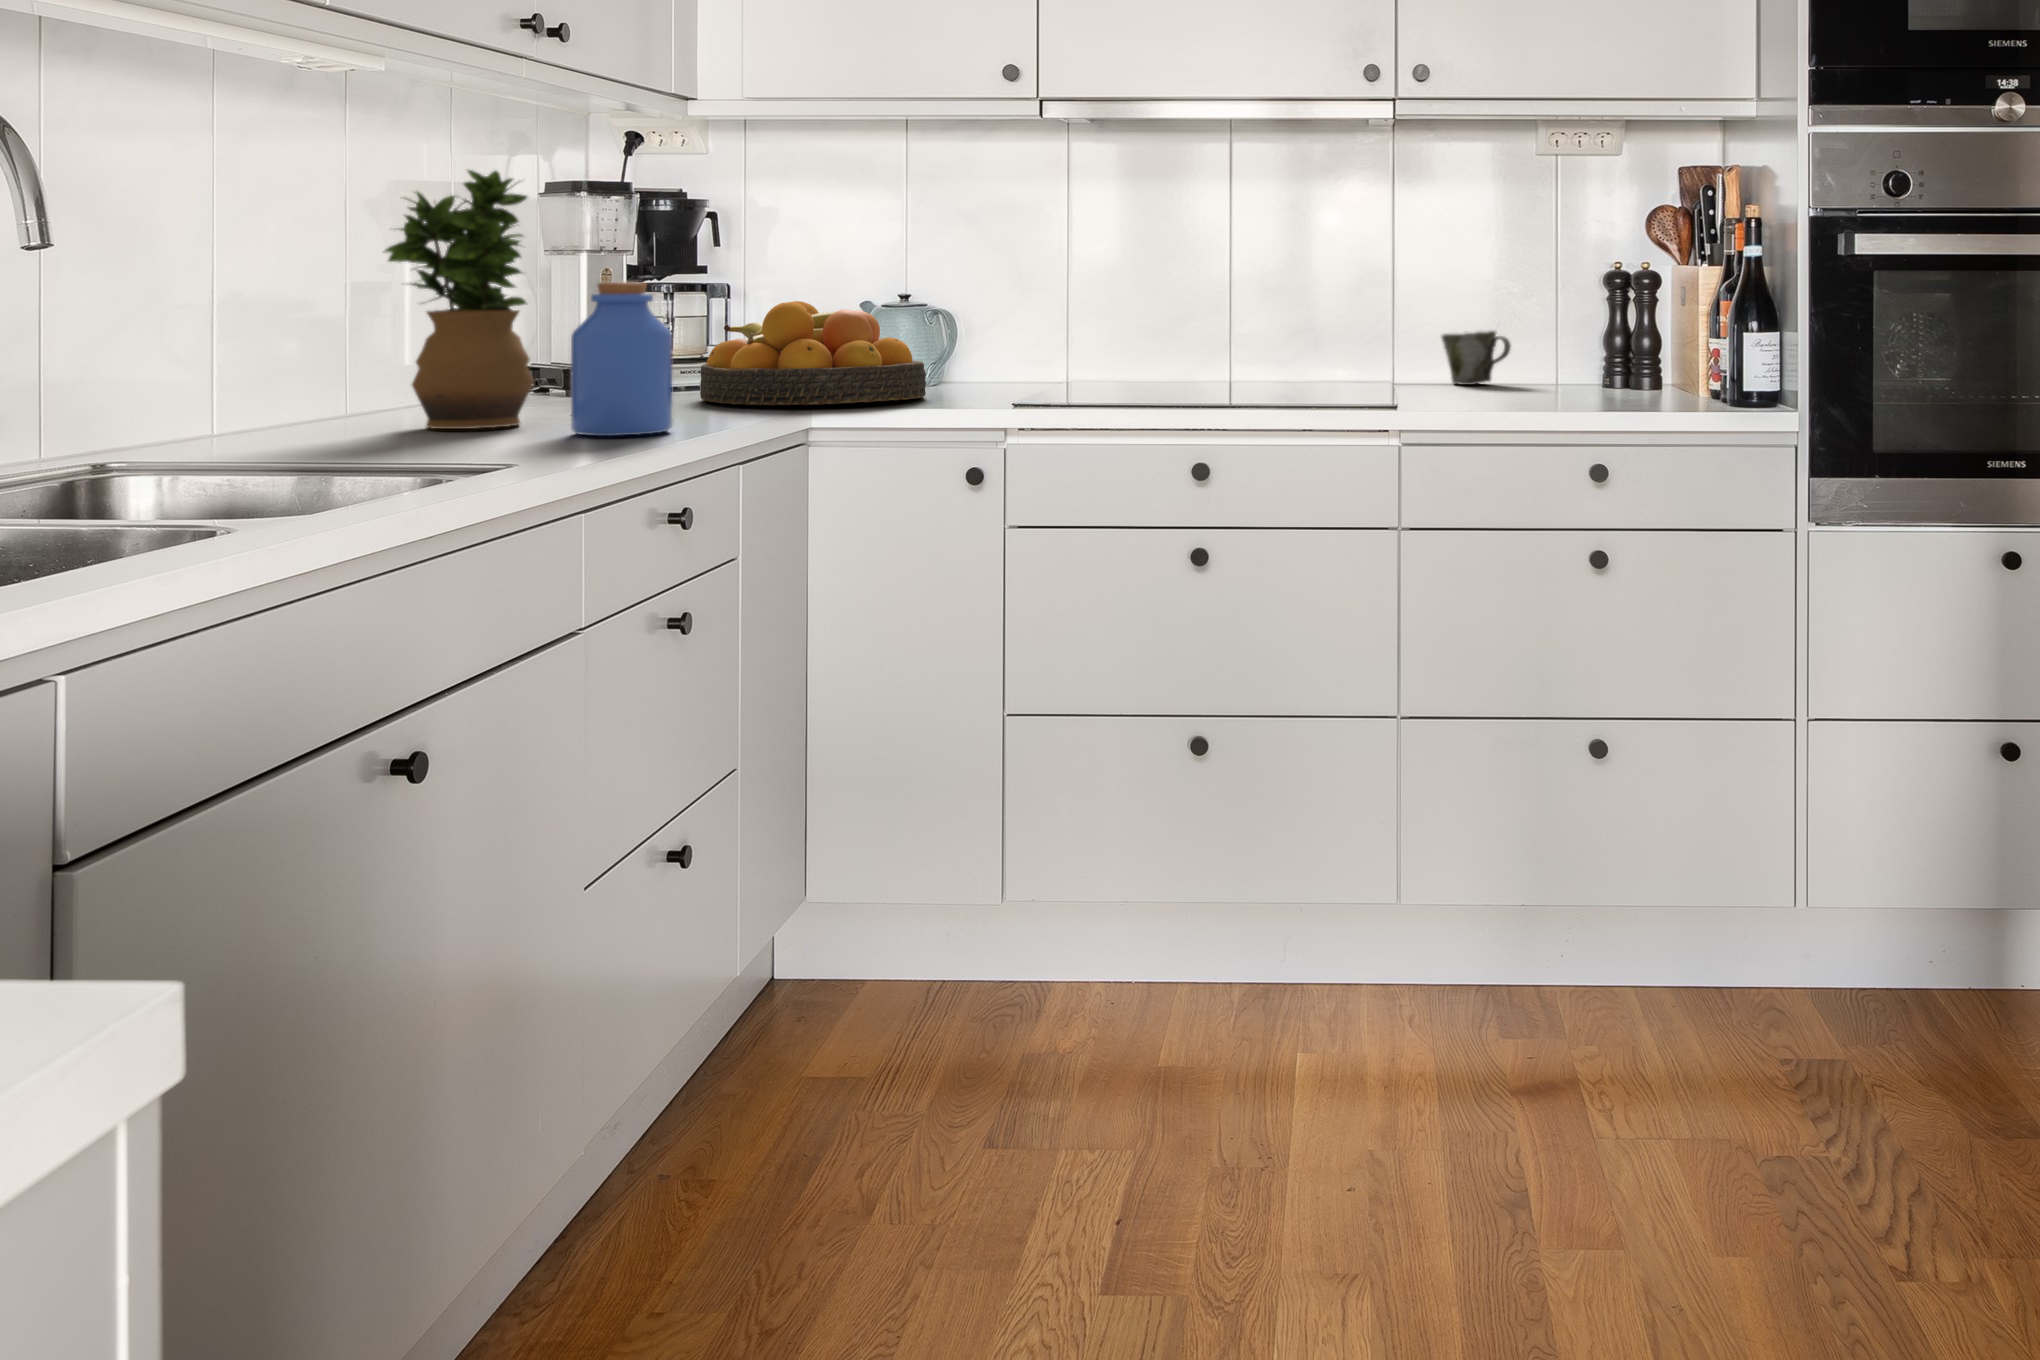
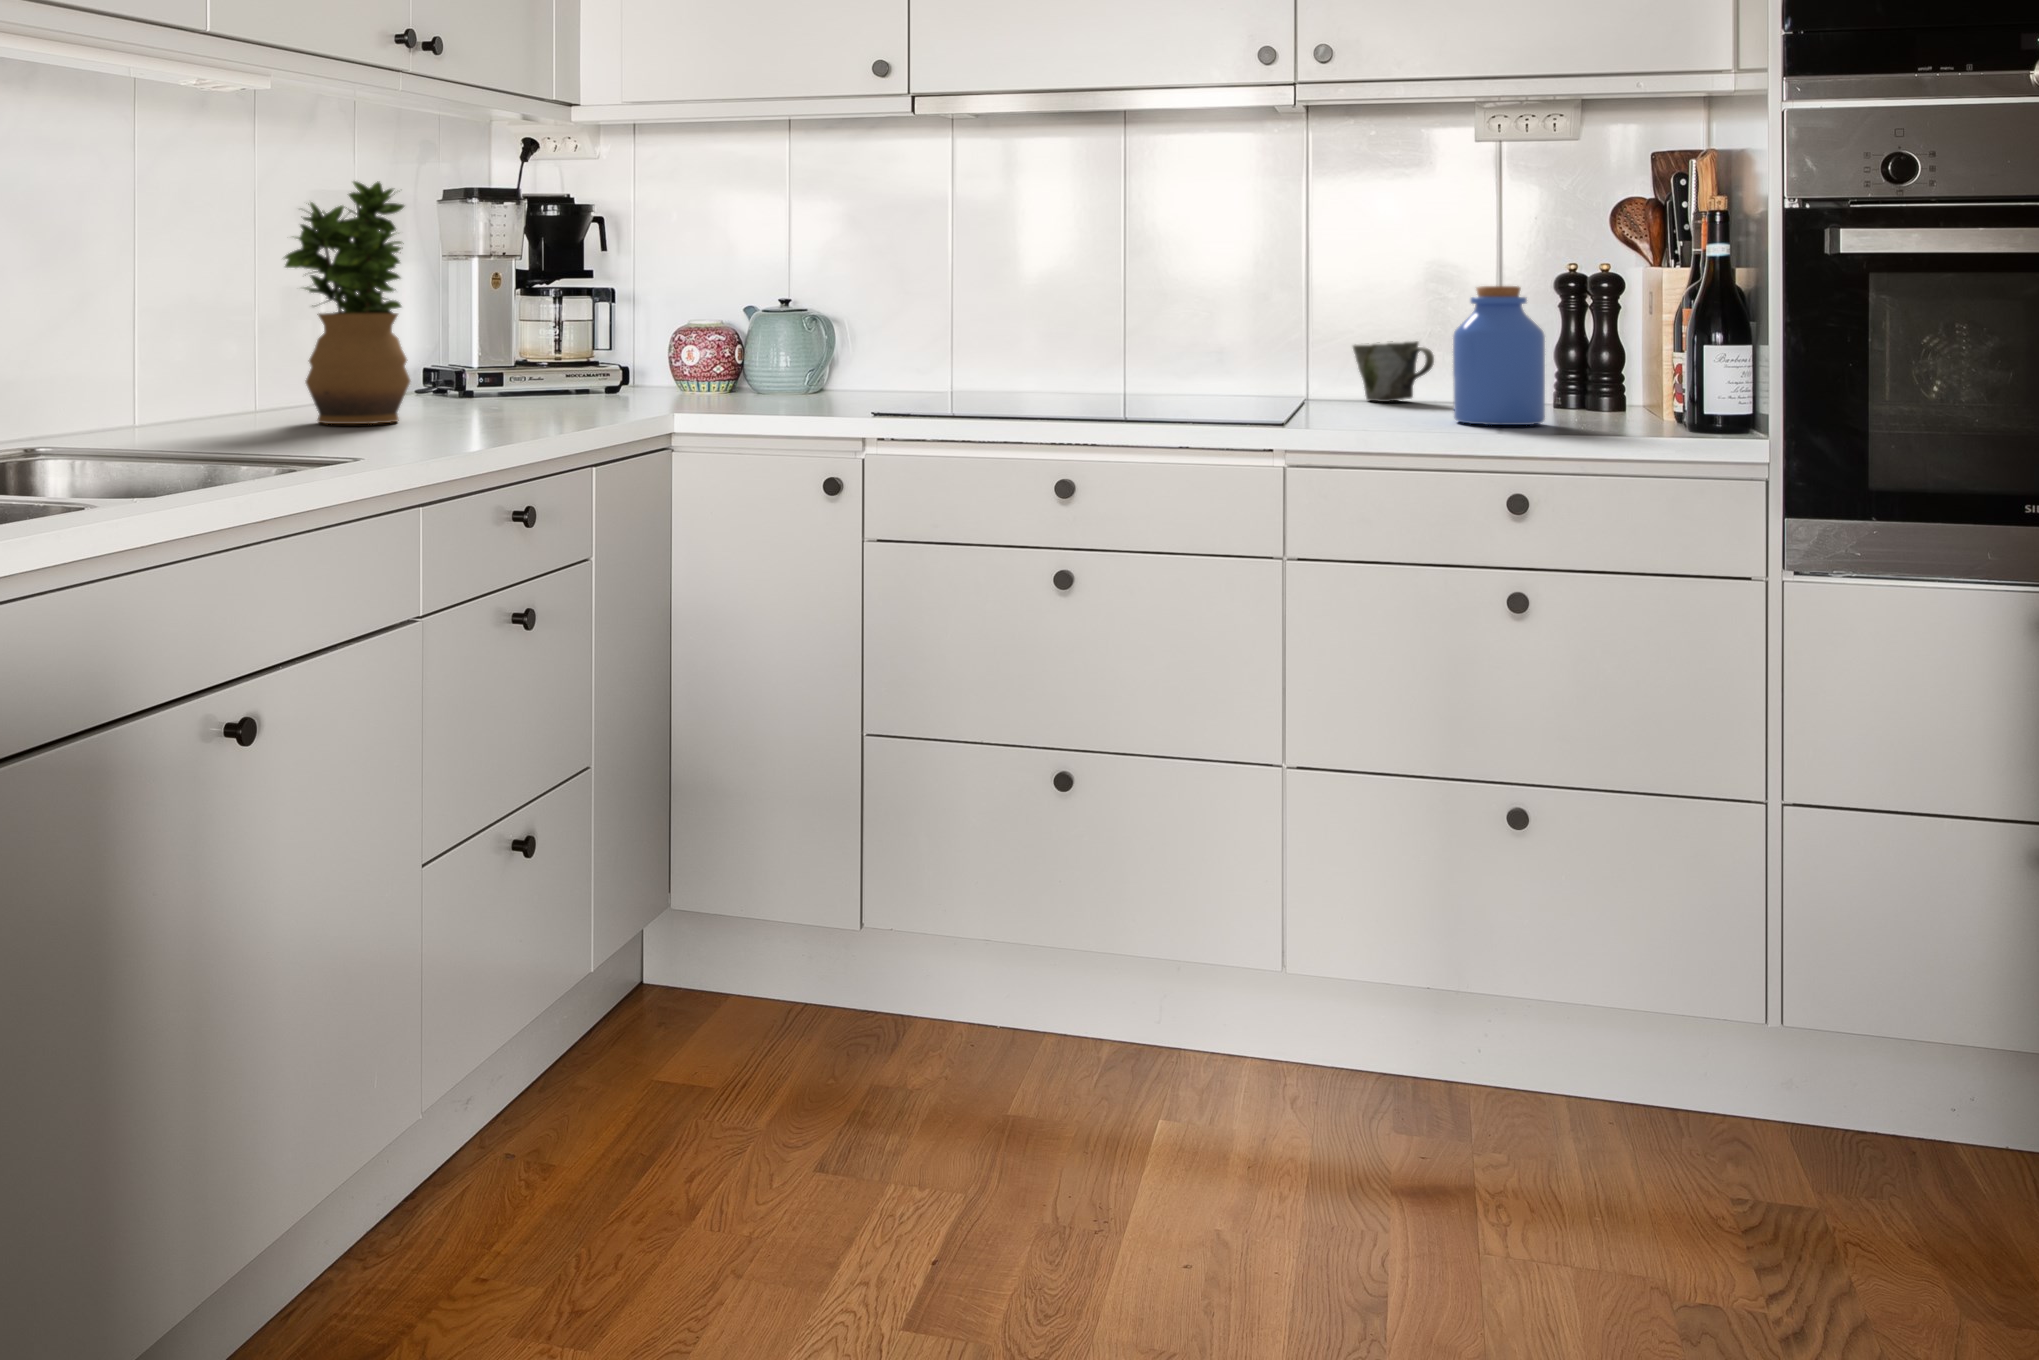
jar: present [571,282,673,436] -> present [1453,286,1545,425]
fruit bowl: present [700,301,926,405] -> none [572,306,788,409]

